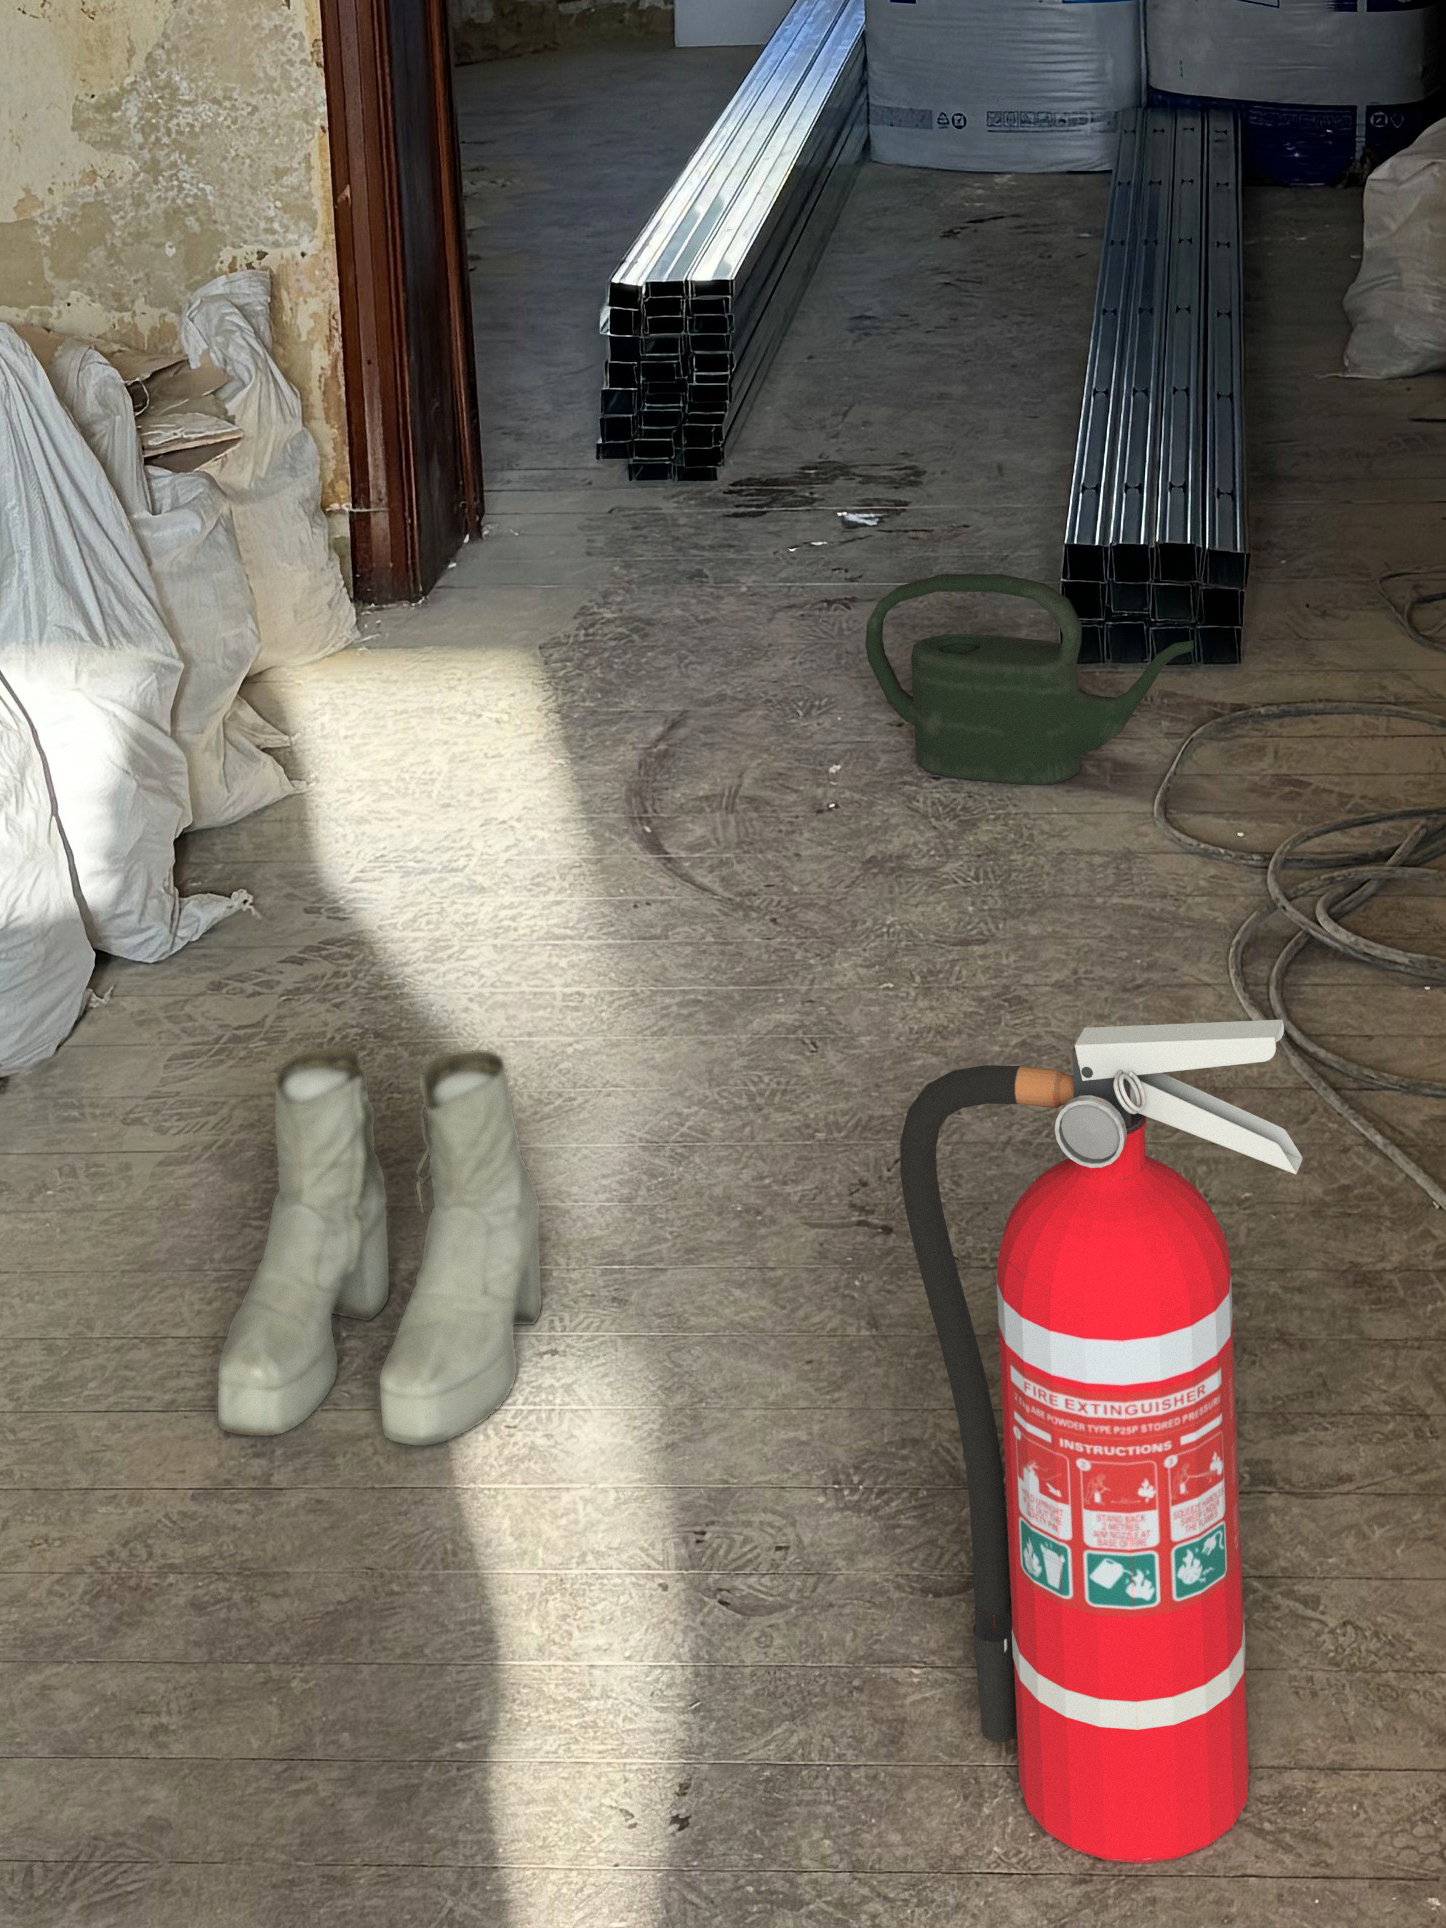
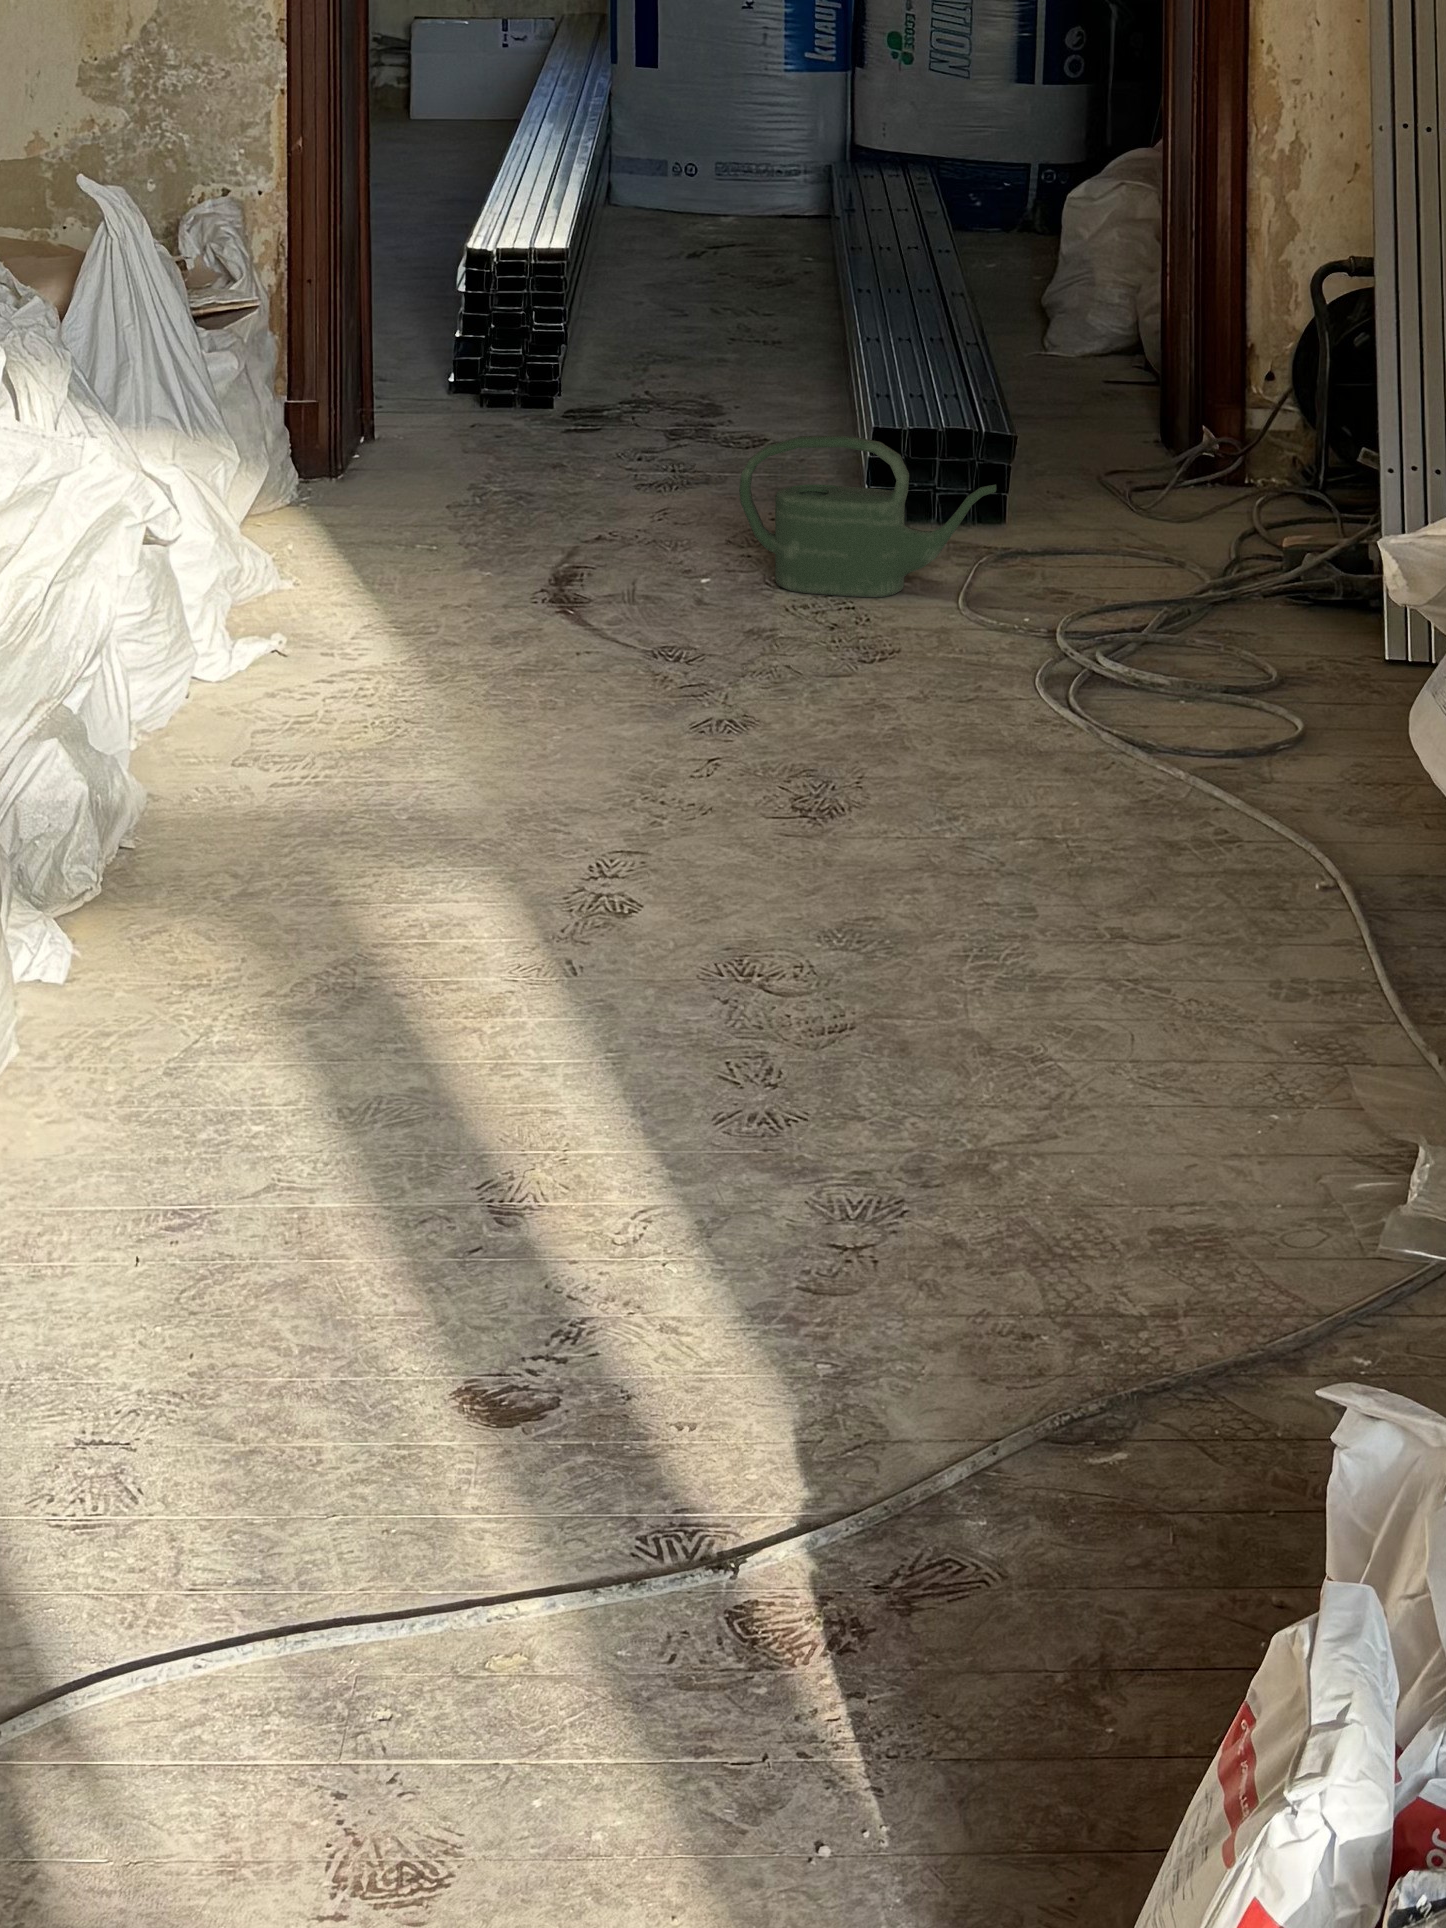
fire extinguisher: present [900,1020,1303,1864] -> none [946,549,1215,1111]
boots: present [218,1046,542,1446] -> none [385,677,601,936]

